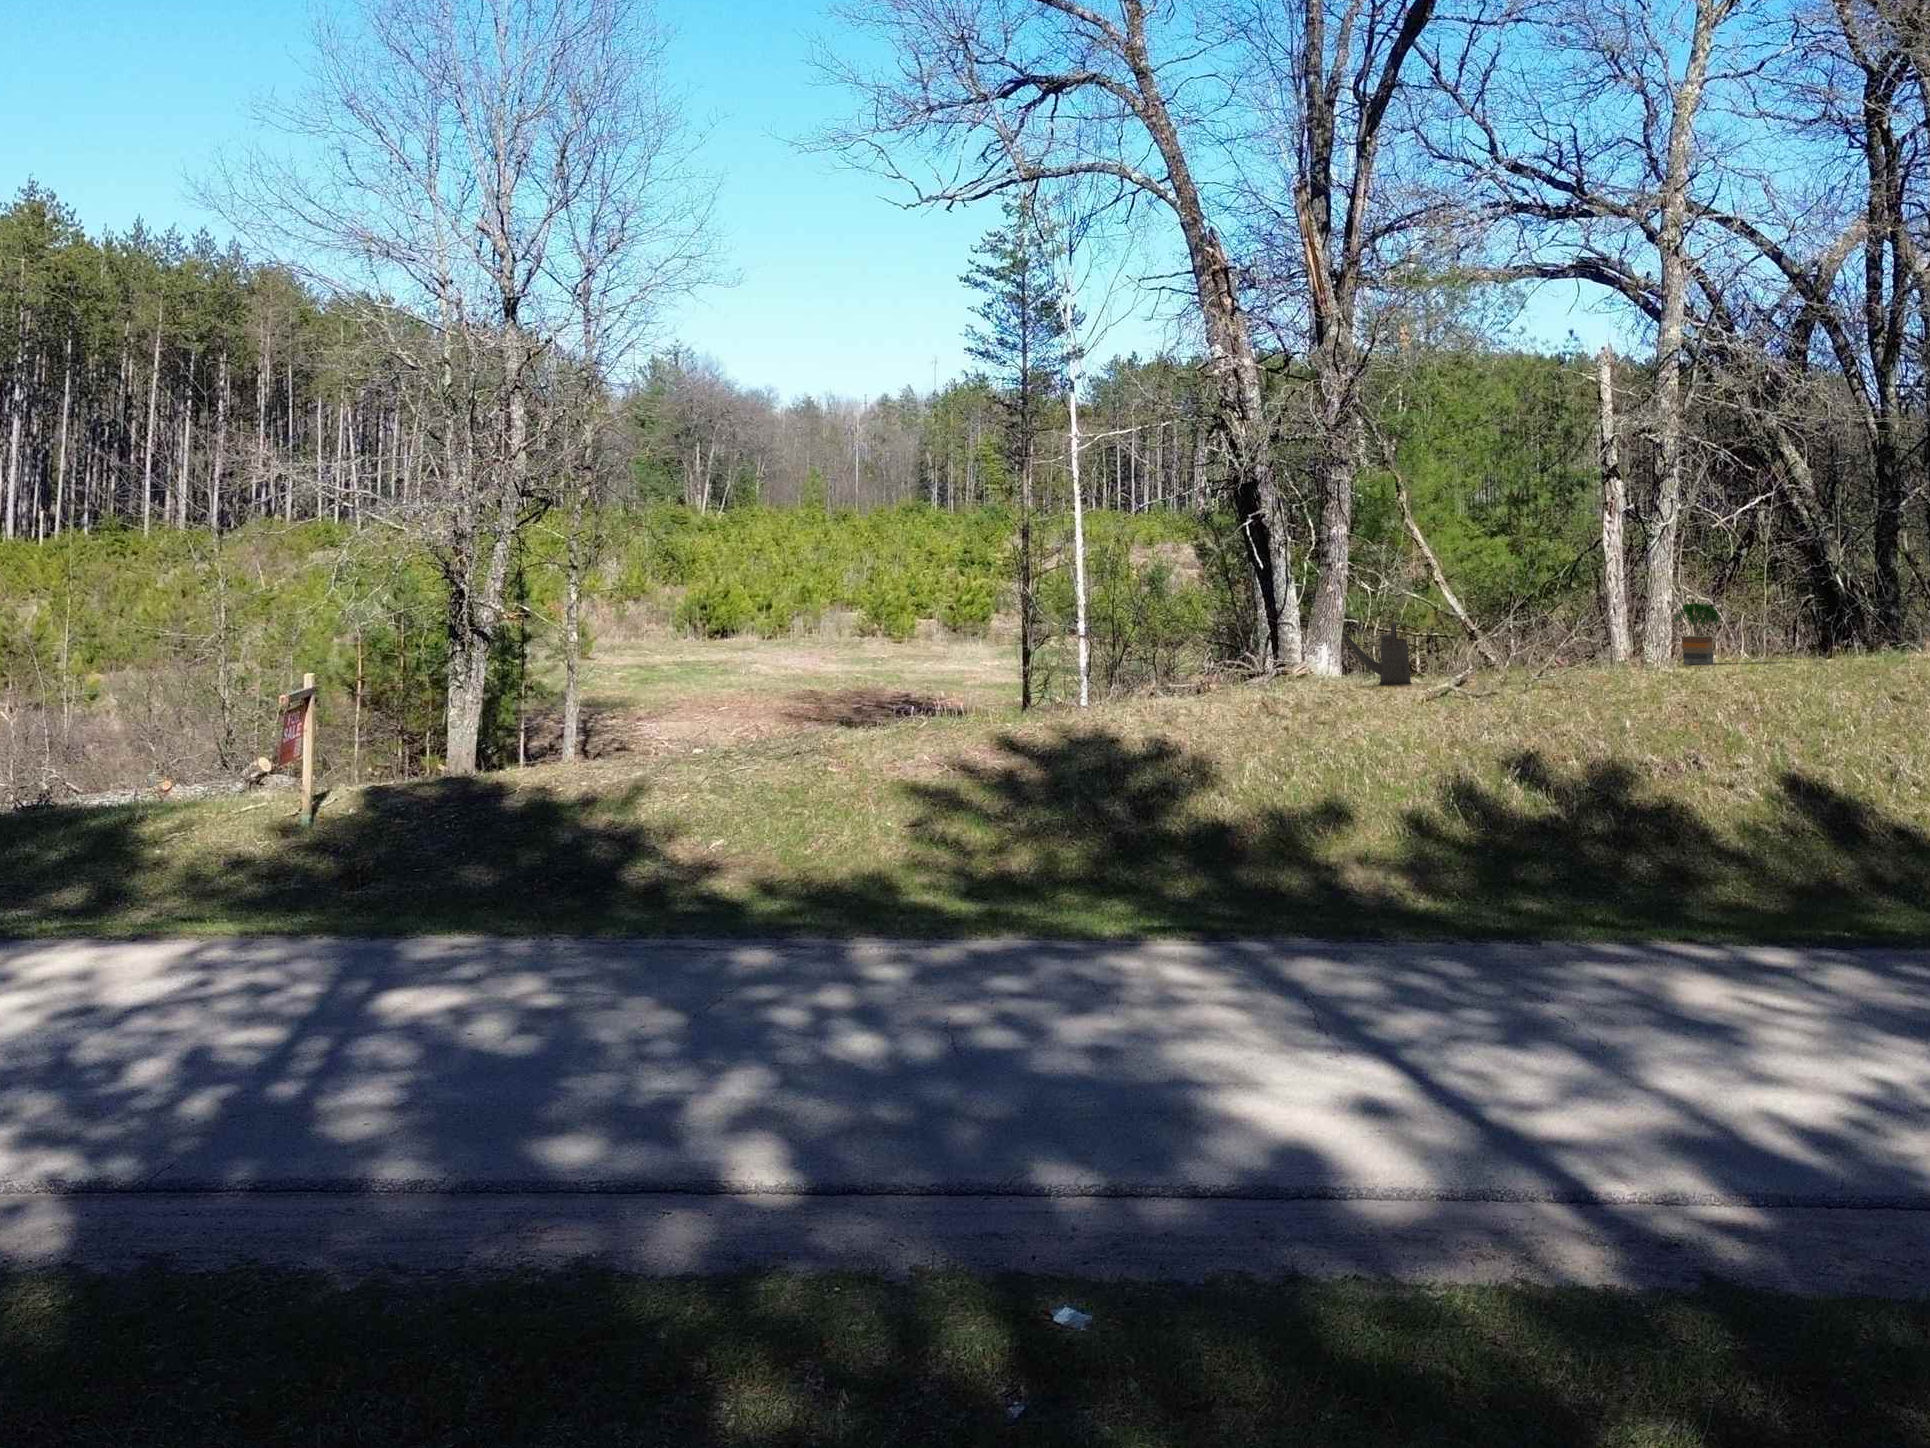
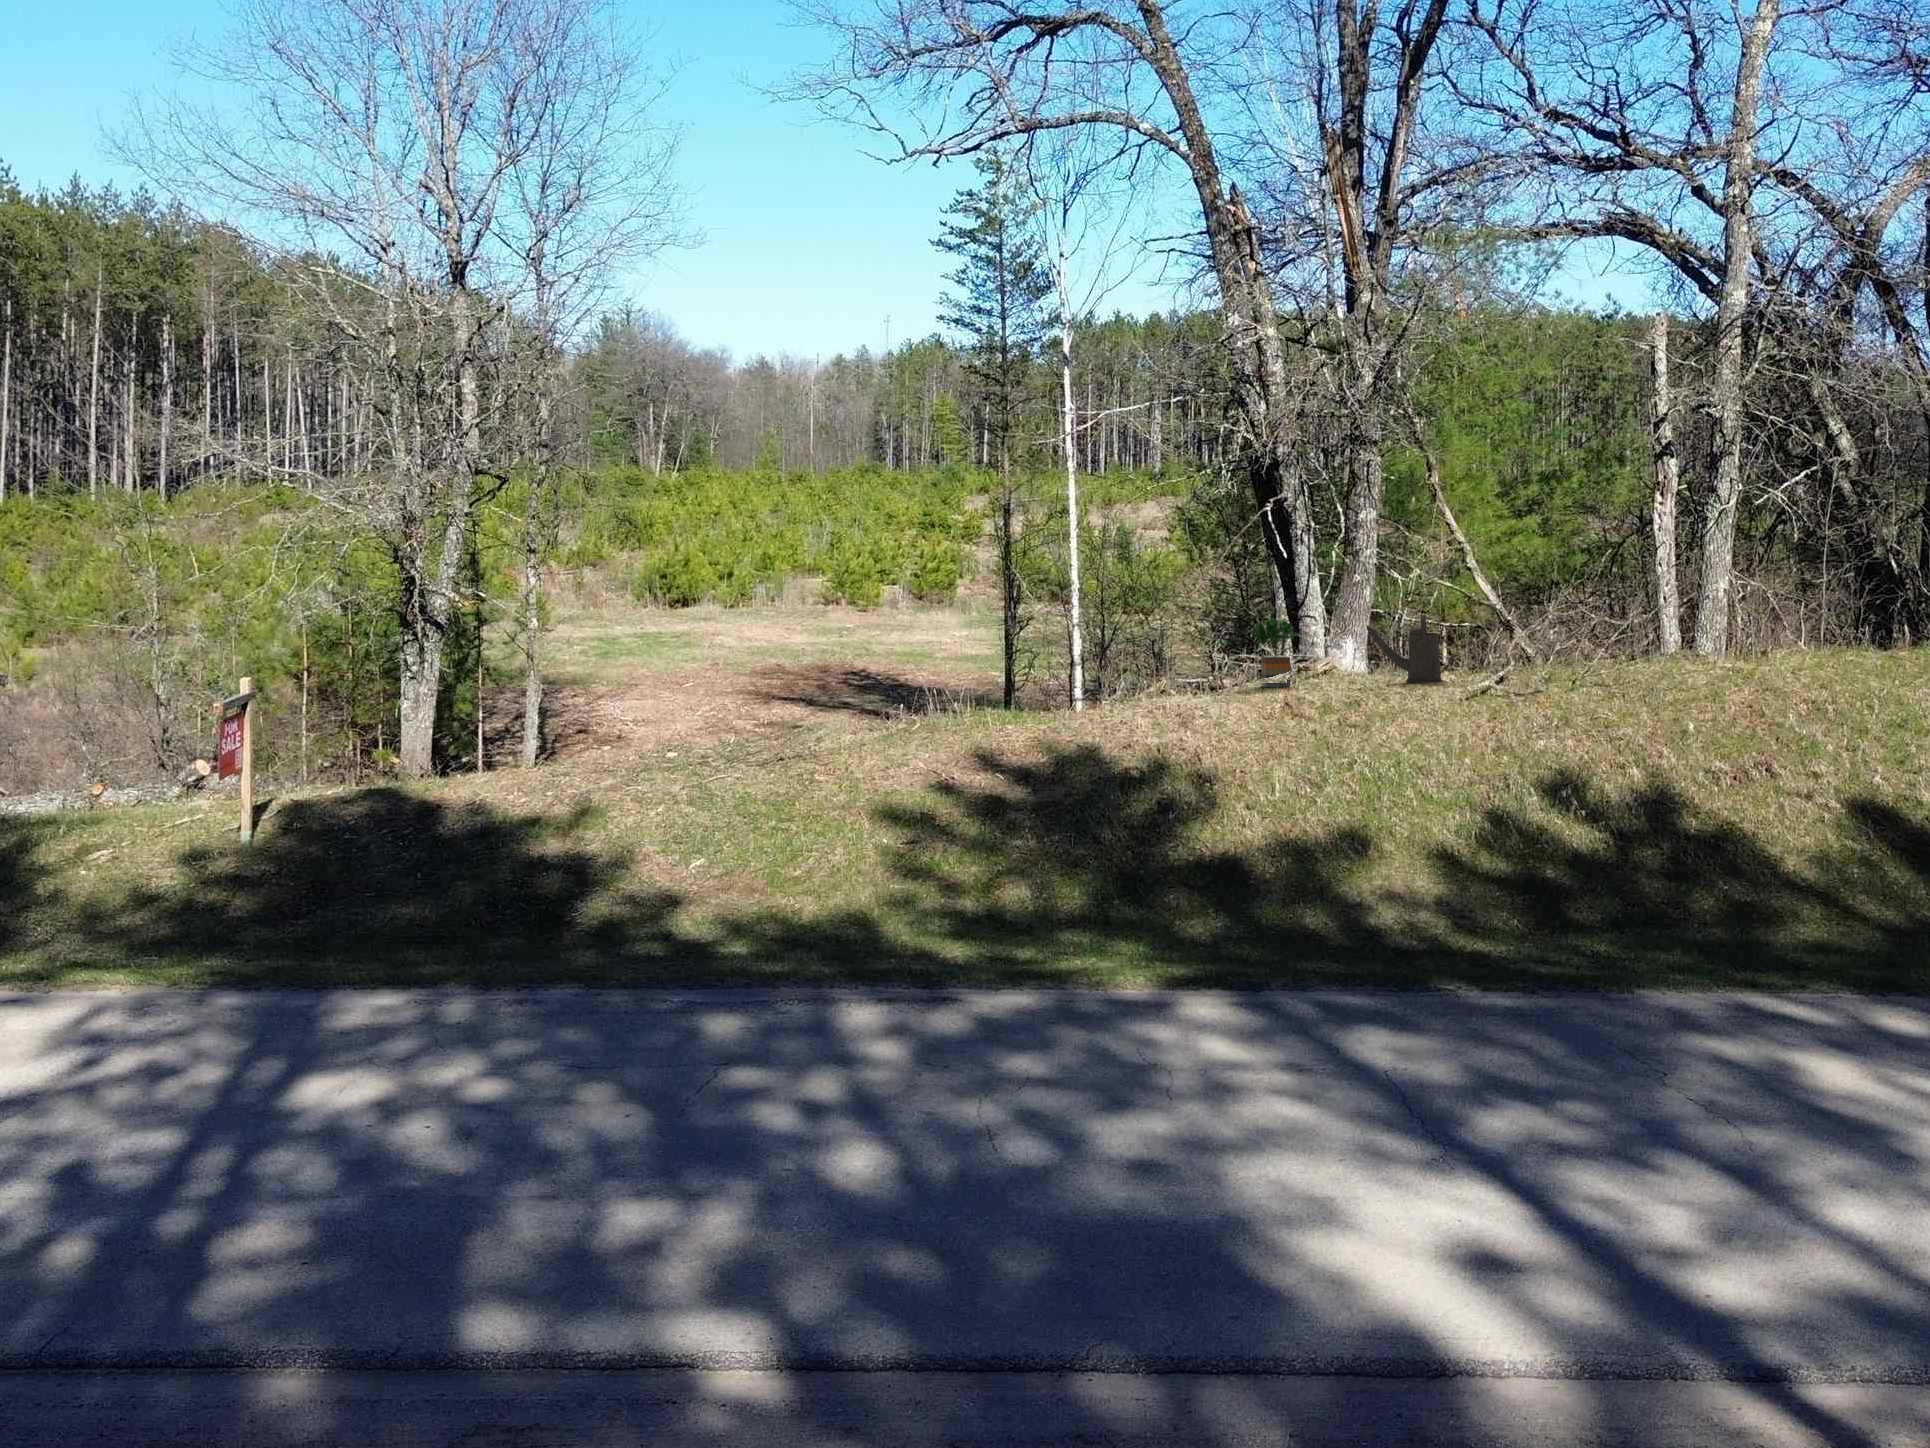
potted tree: present [1675,603,1720,665] -> present [1253,619,1299,687]

